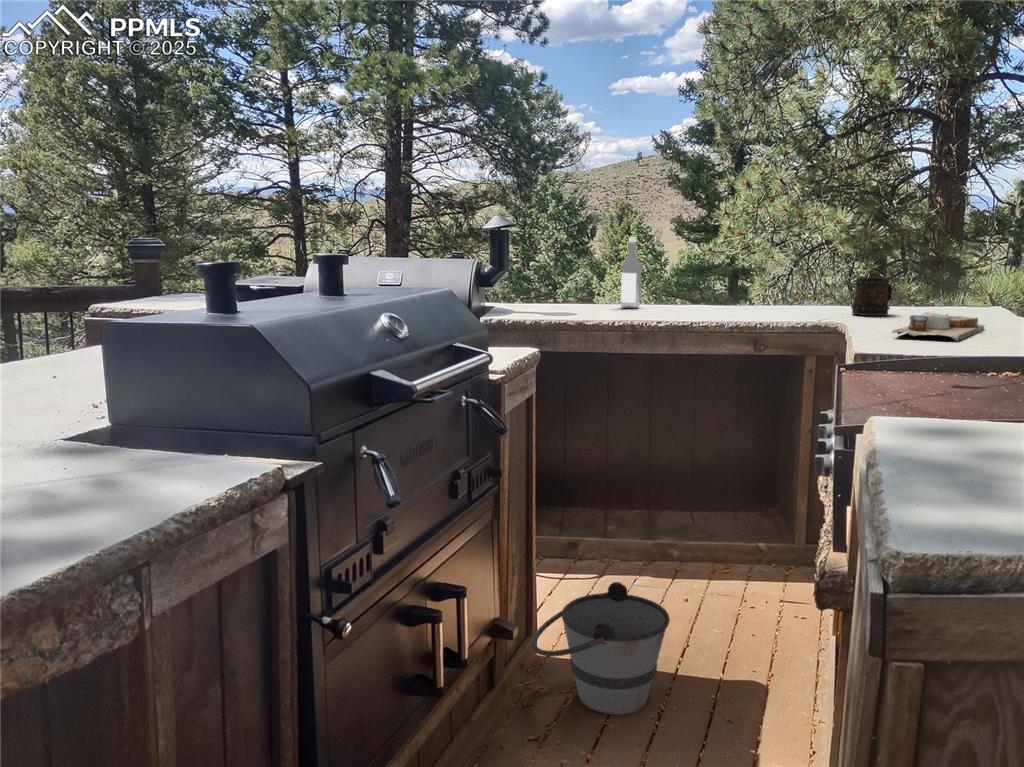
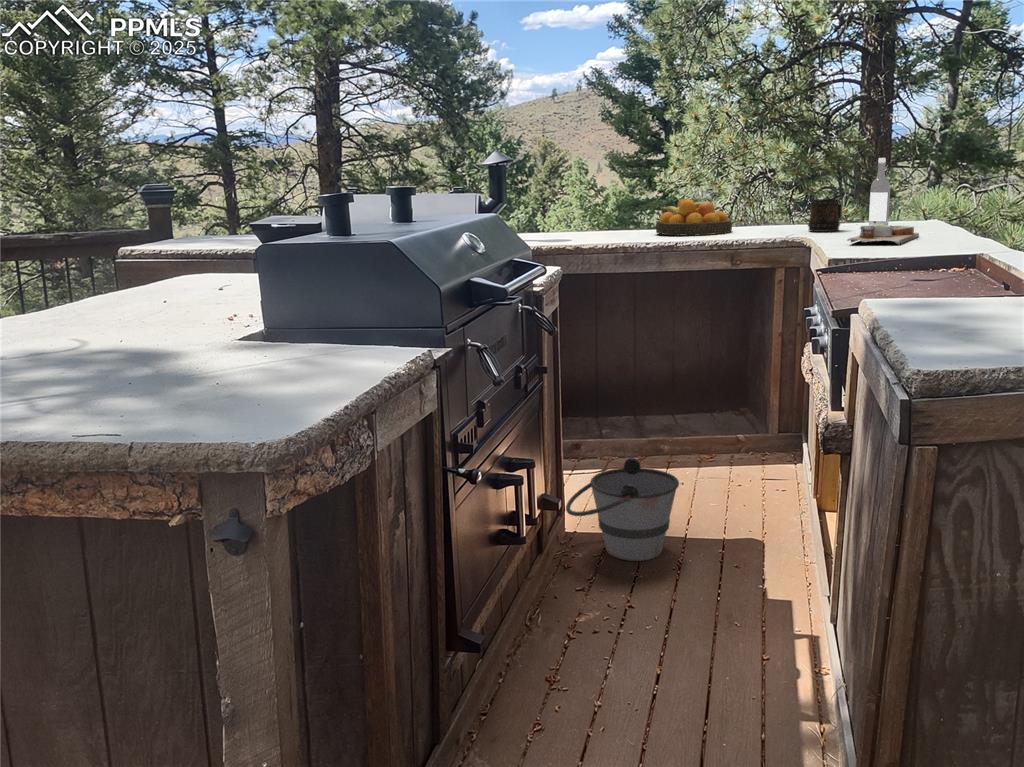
wine bottle: present [621,237,641,308] -> present [869,158,890,225]
fruit bowl: none [677,270,764,314] -> present [656,198,732,236]

